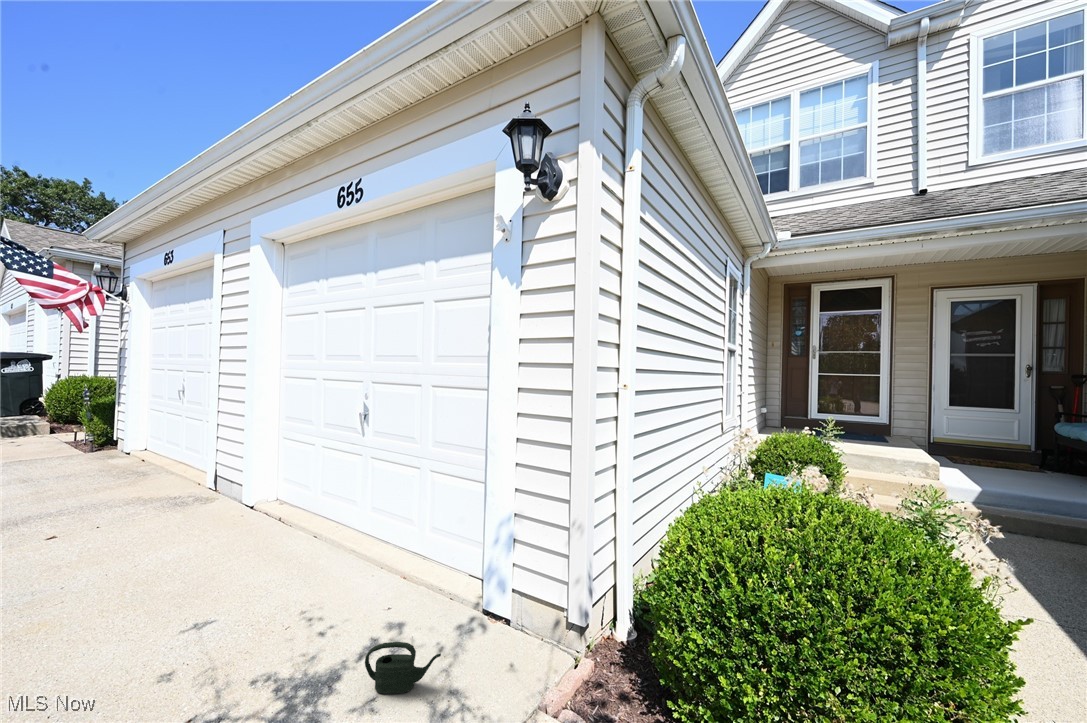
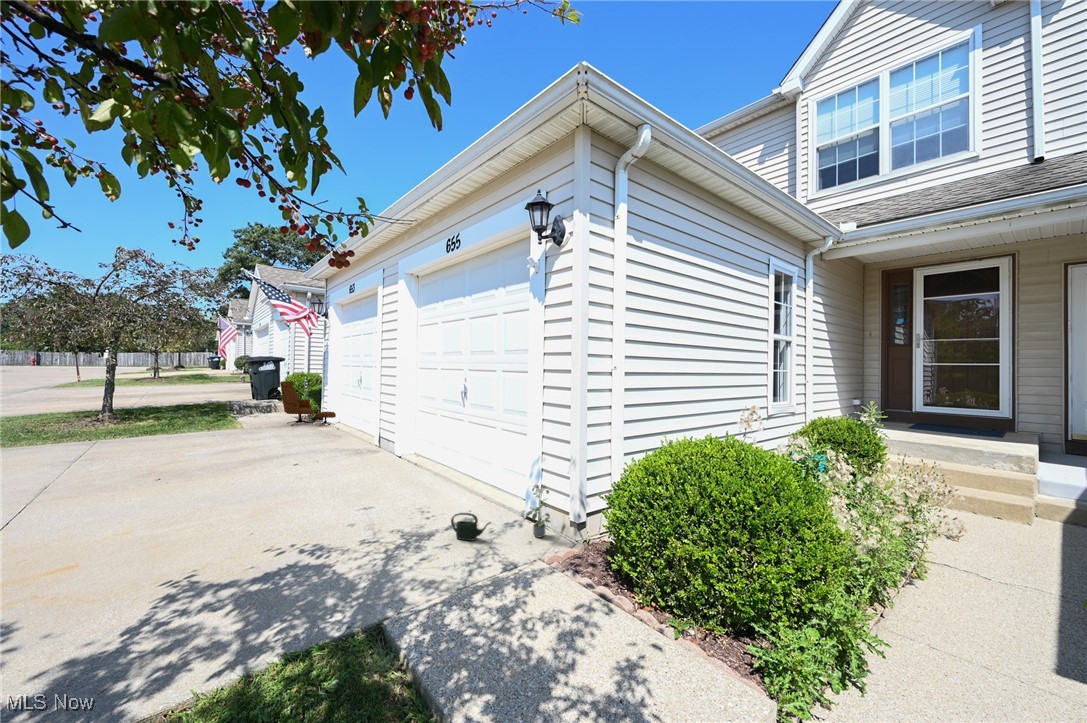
lounge chair: none [32,391,138,459] -> present [280,381,336,426]
potted plant: none [494,569,540,659] -> present [526,484,550,537]

